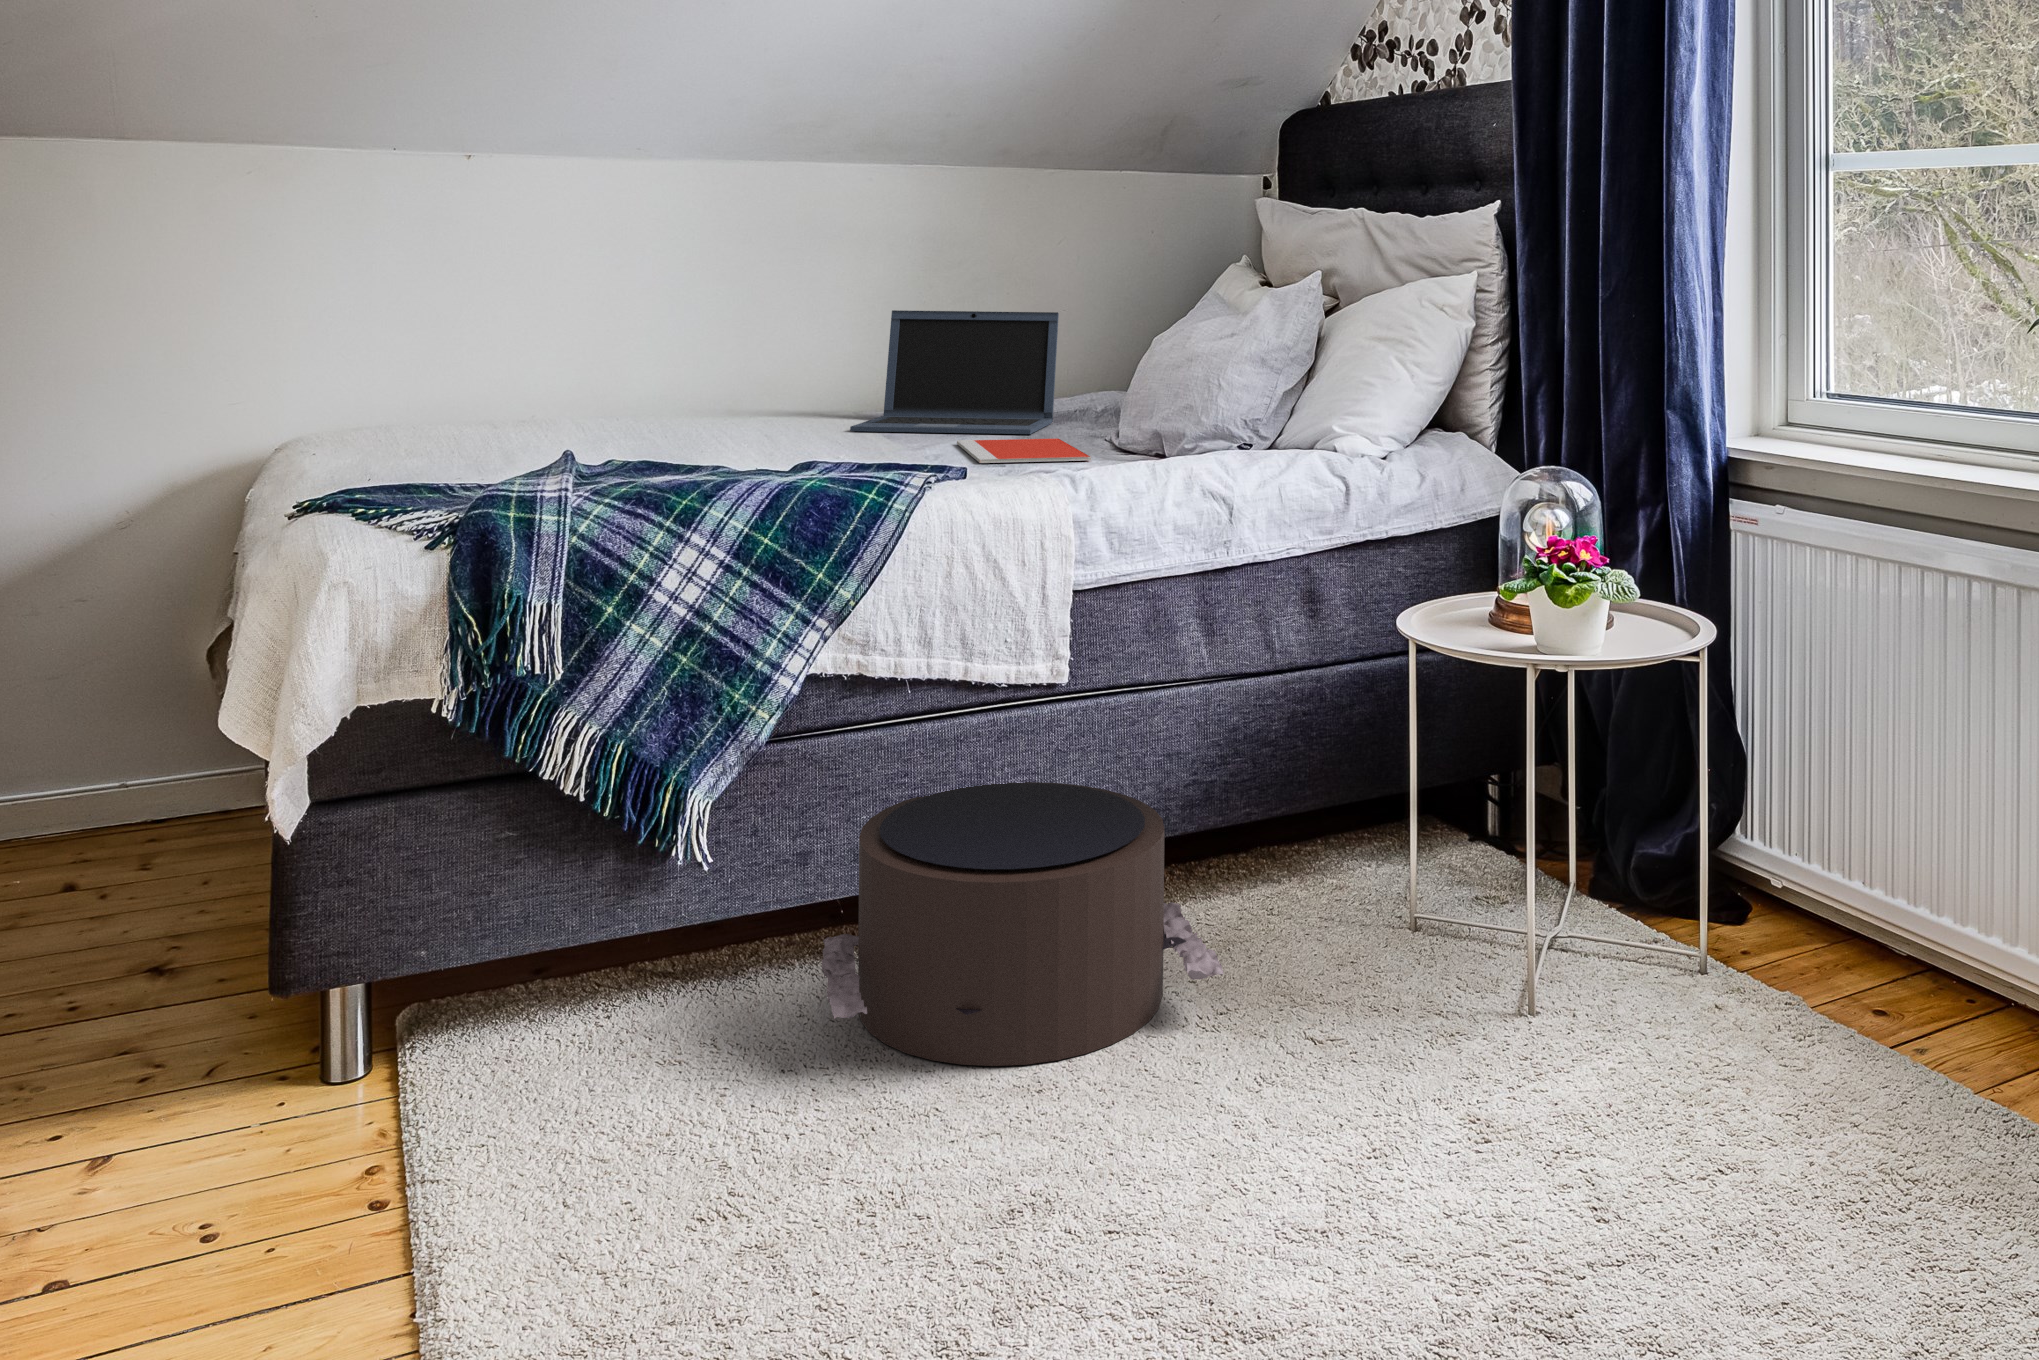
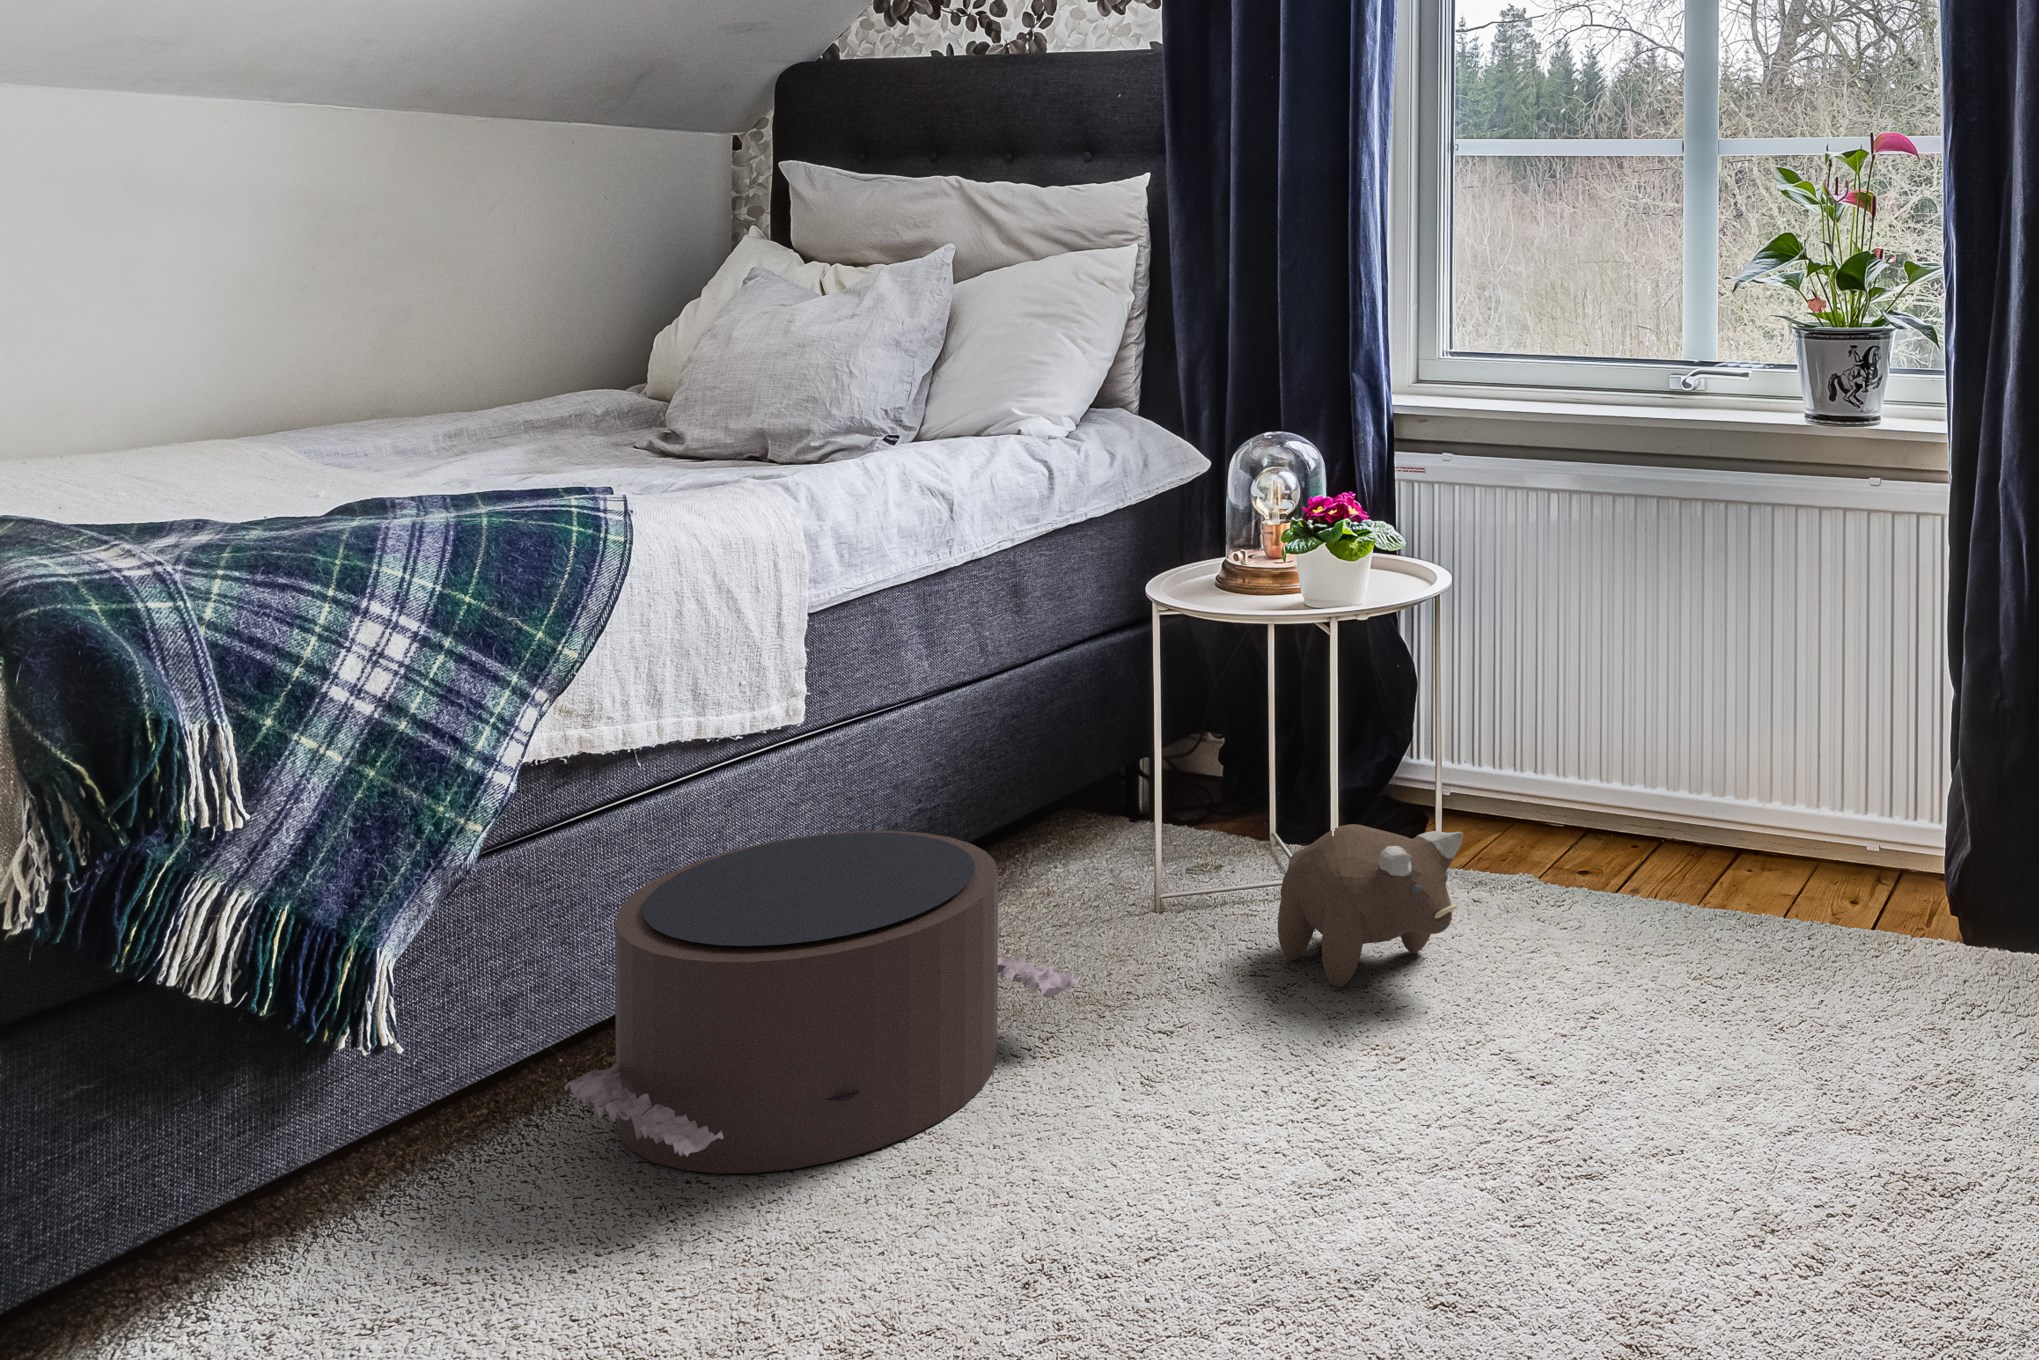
laptop: present [850,310,1059,434] -> none [283,296,566,460]
notebook: present [957,438,1091,463] -> none [499,448,742,483]
plush toy: none [1451,887,1615,1056] -> present [1278,824,1463,987]

